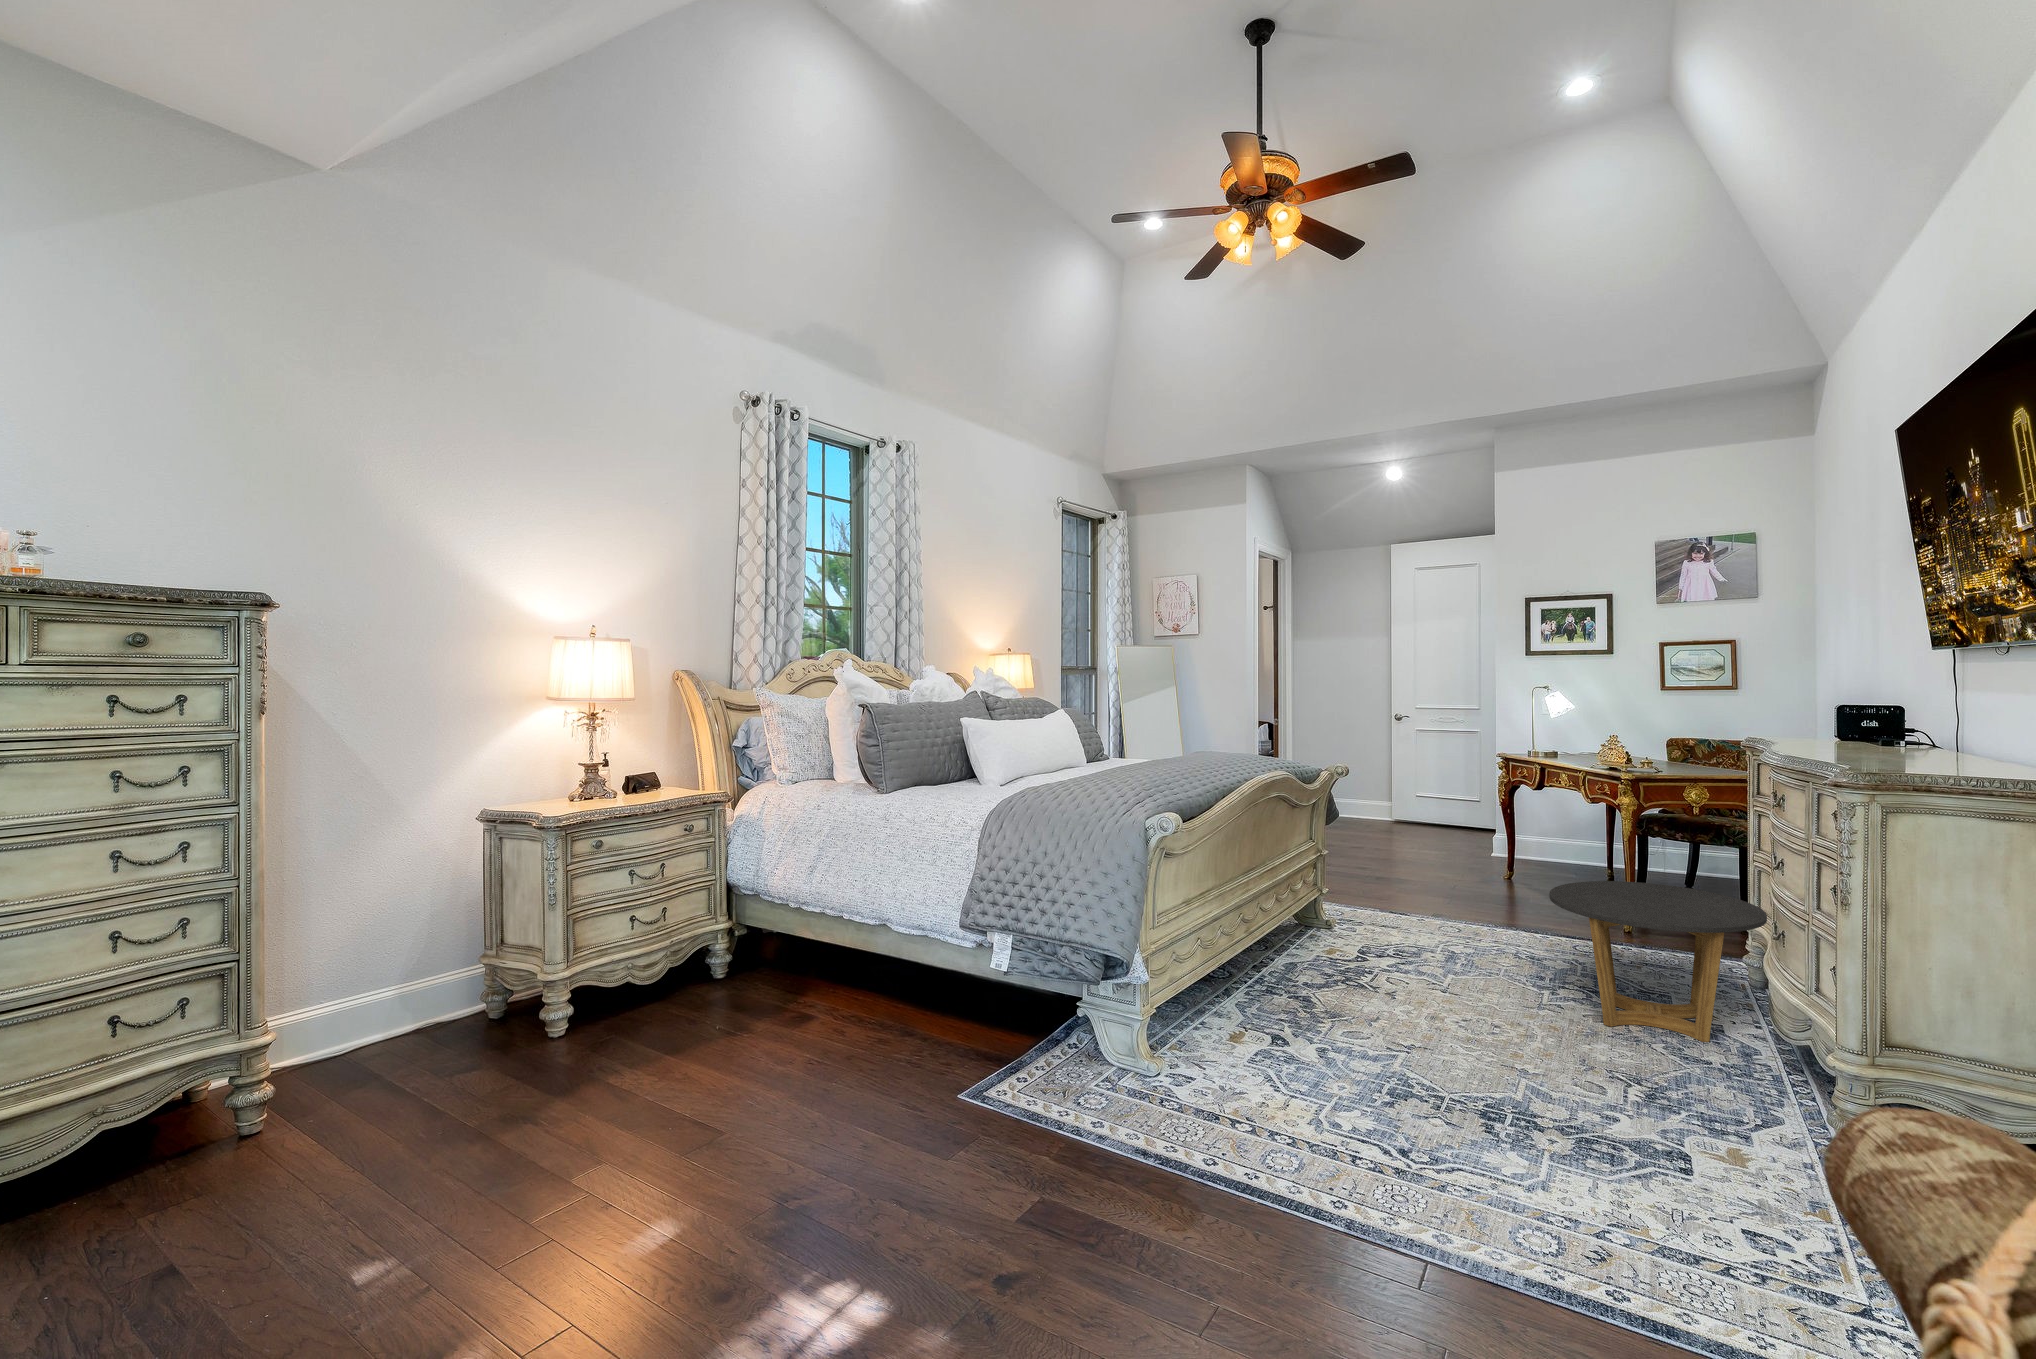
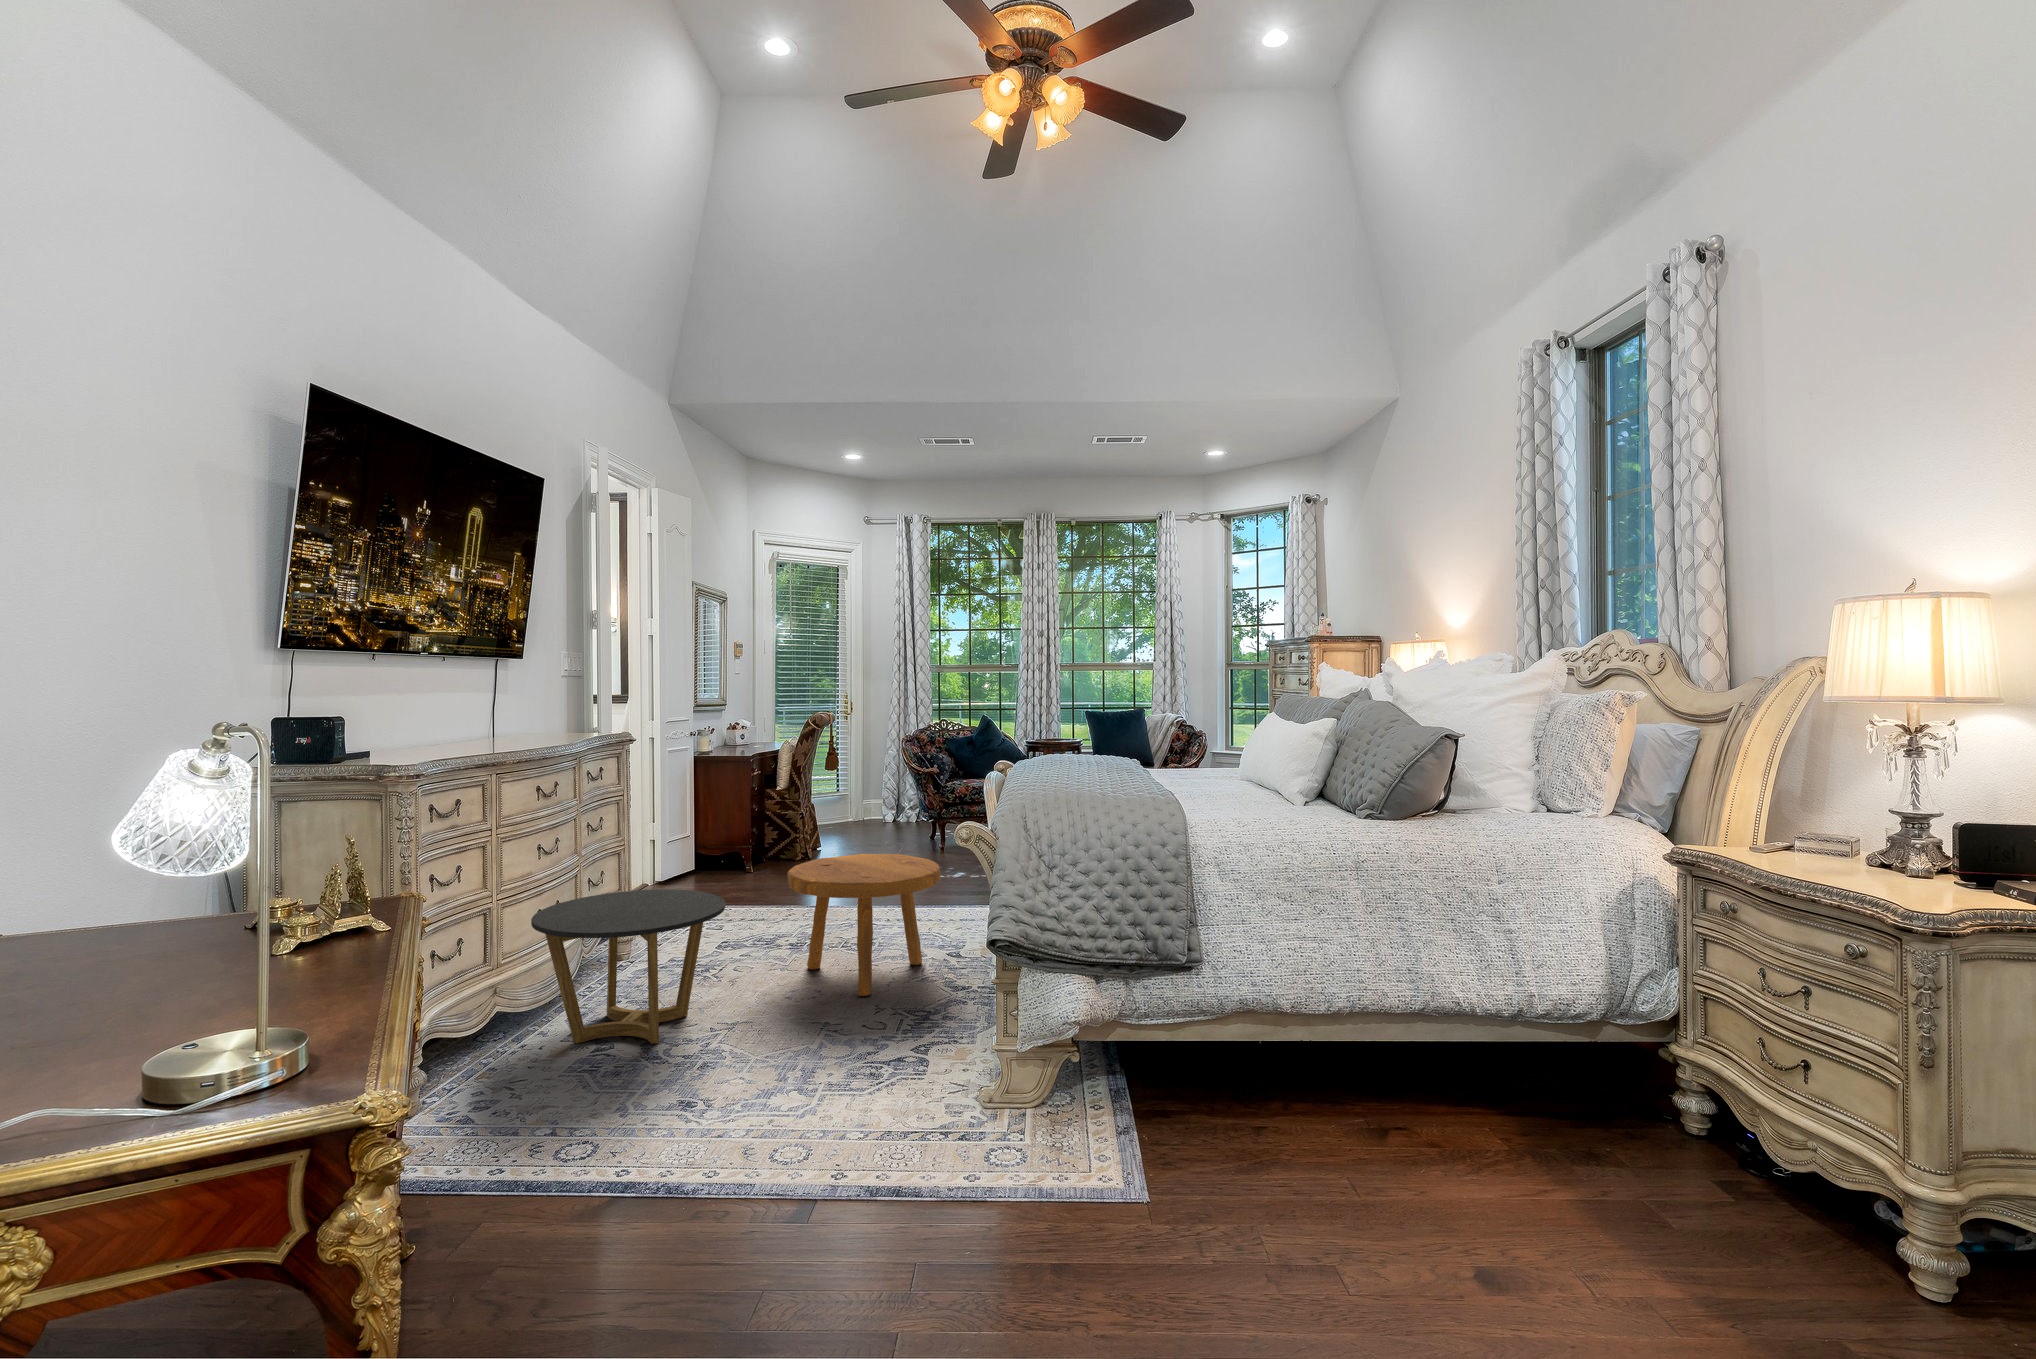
footstool: none [1308,889,1508,1067] -> present [787,854,941,996]

